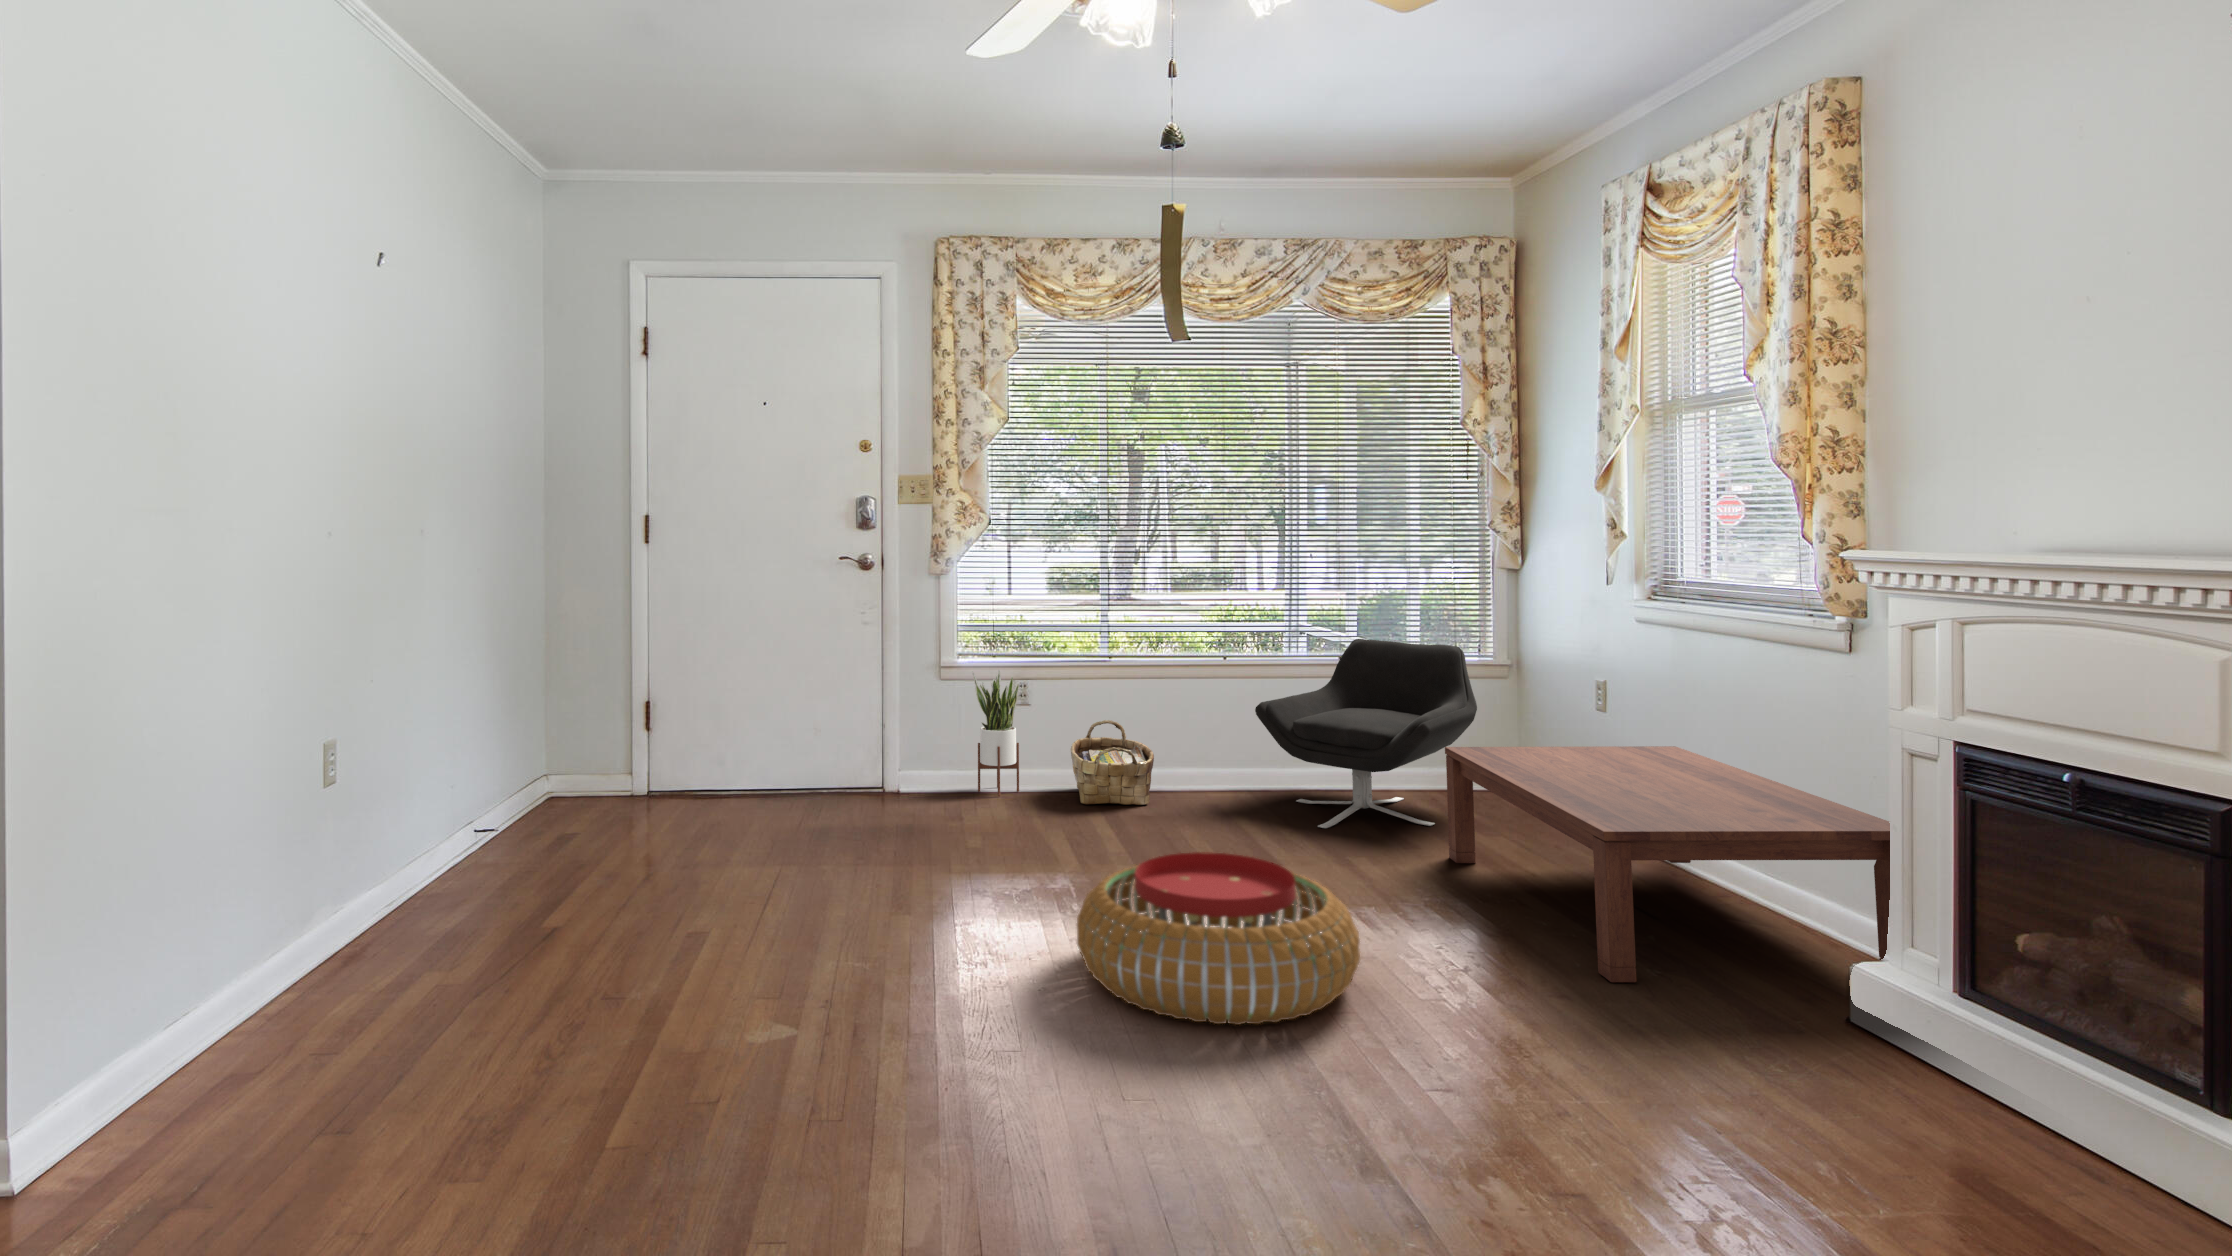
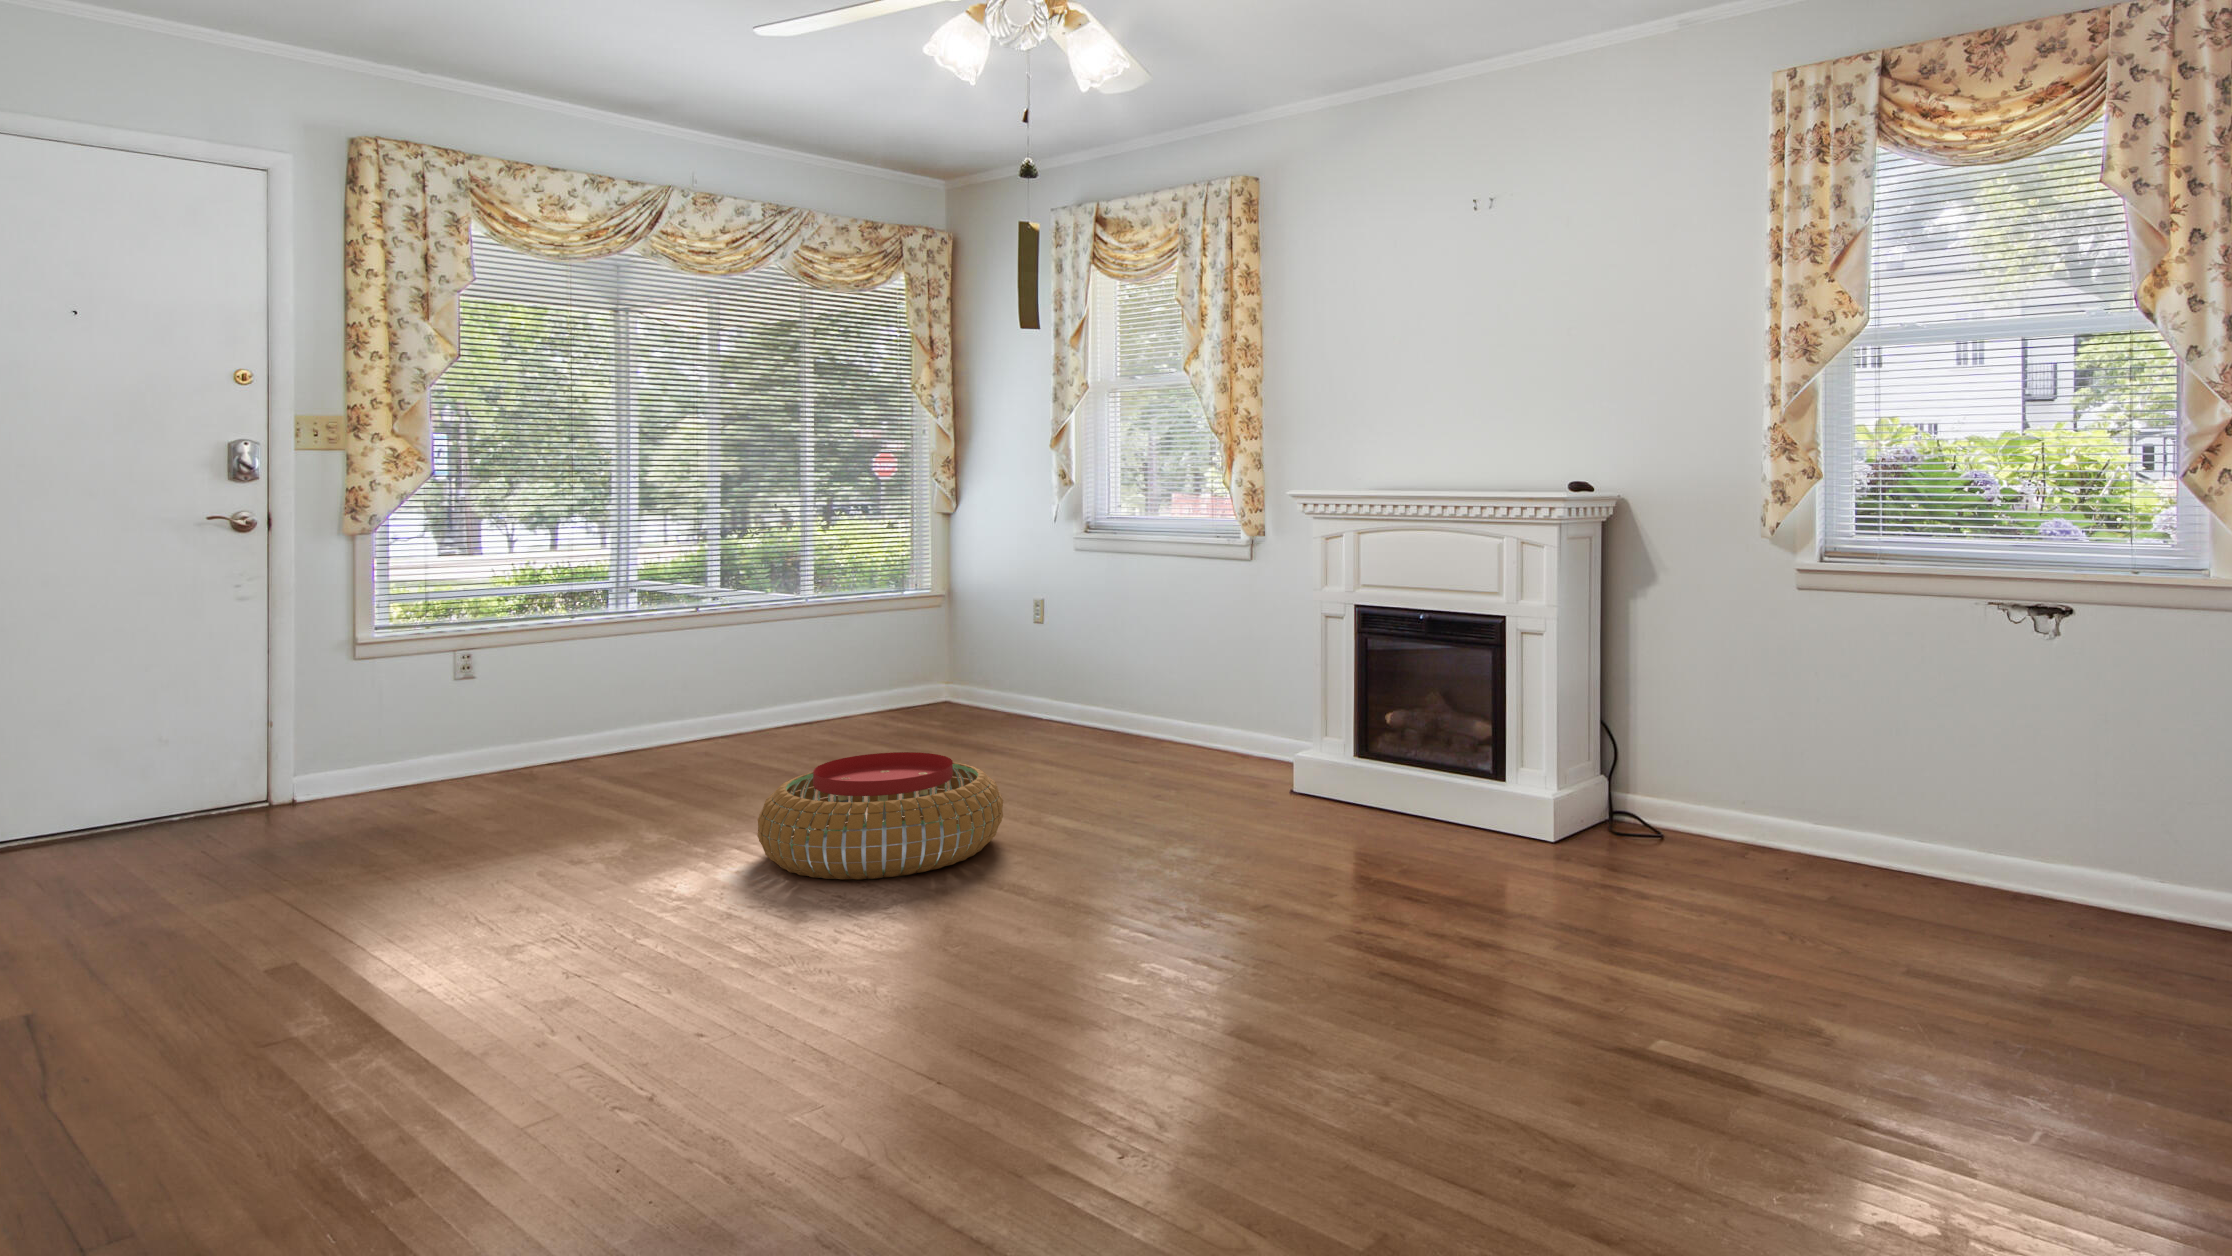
lounge chair: present [1255,639,1477,828] -> none [744,583,935,752]
potted plant: present [972,670,1019,796] -> none [413,645,468,788]
woven basket: present [1071,720,1154,805] -> none [533,688,640,776]
coffee table: present [1445,746,1890,982] -> none [950,642,1280,793]

